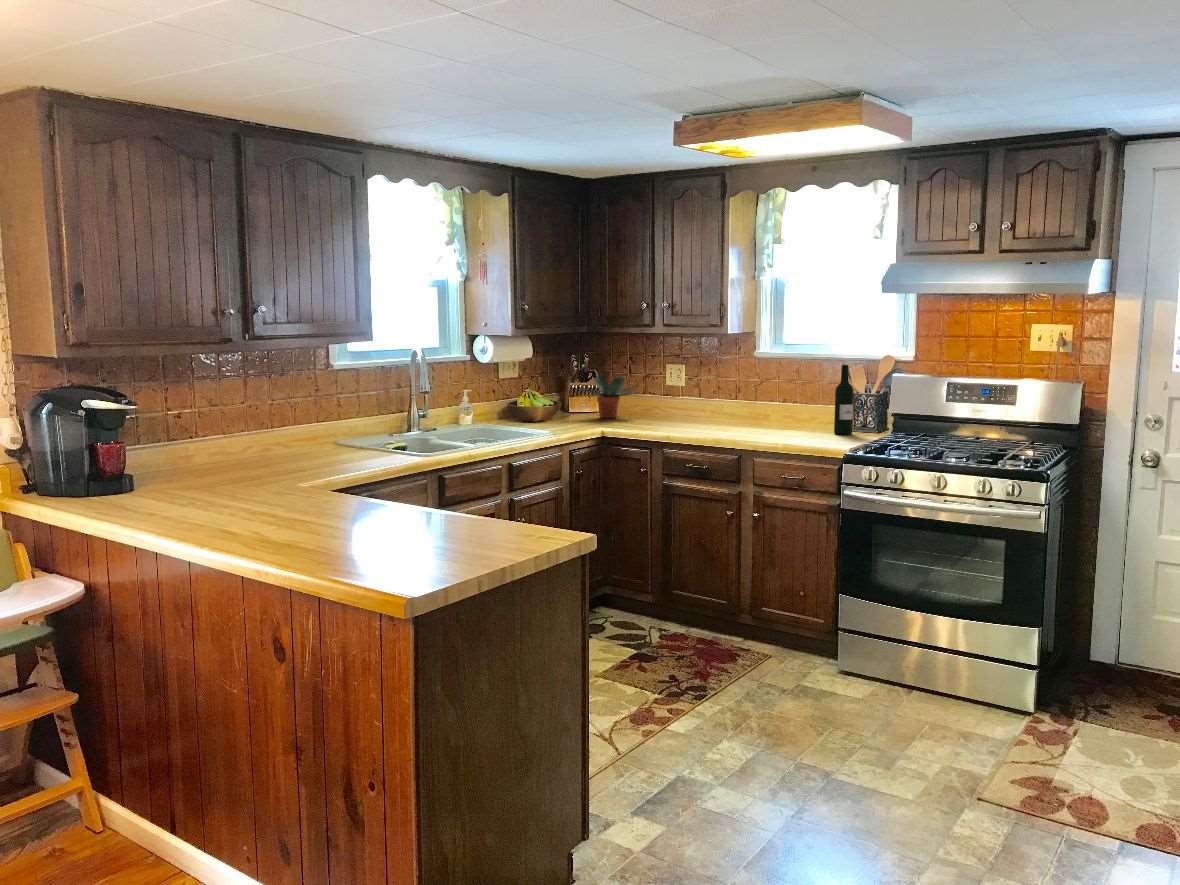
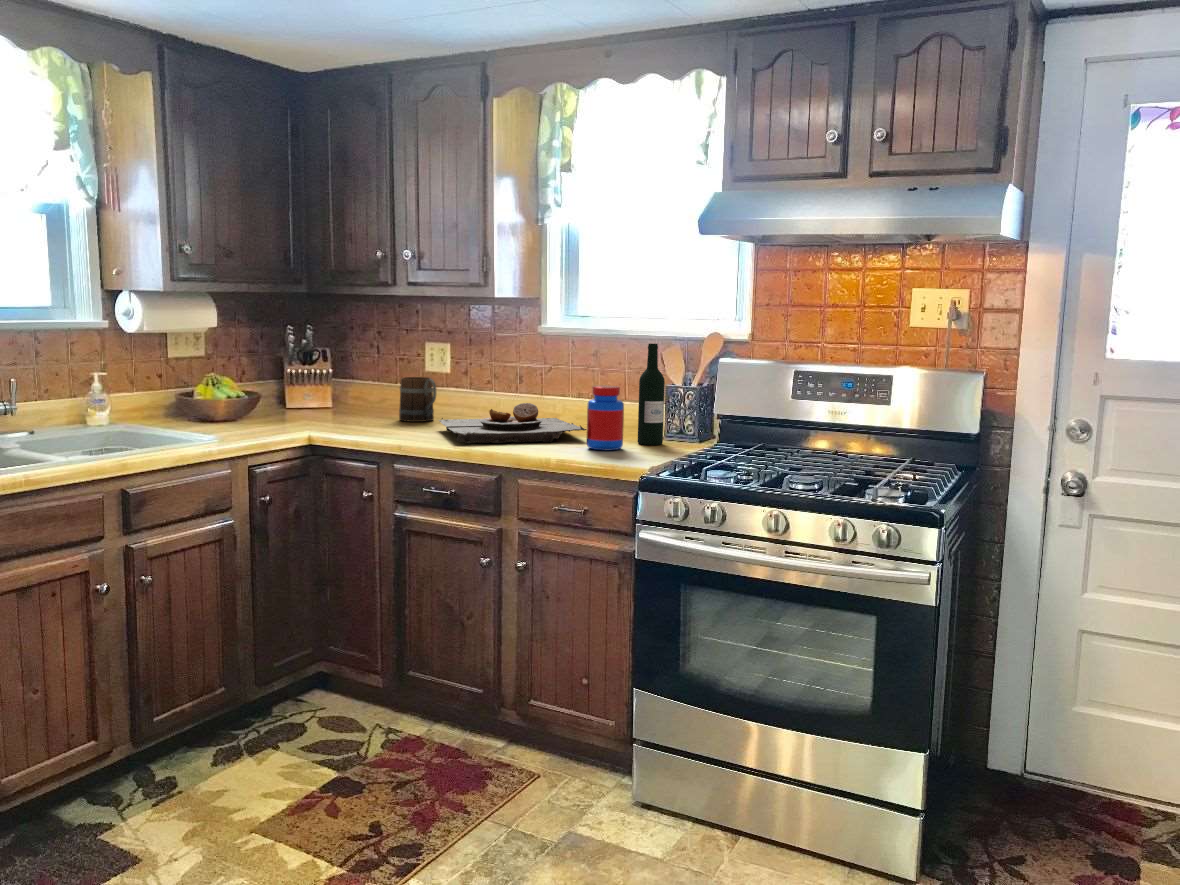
potted plant: present [581,371,637,418] -> none [290,348,376,417]
mug: none [655,390,684,421] -> present [399,377,436,422]
jar: none [800,394,827,438] -> present [587,385,624,450]
plate: none [688,407,798,435] -> present [439,403,586,444]

